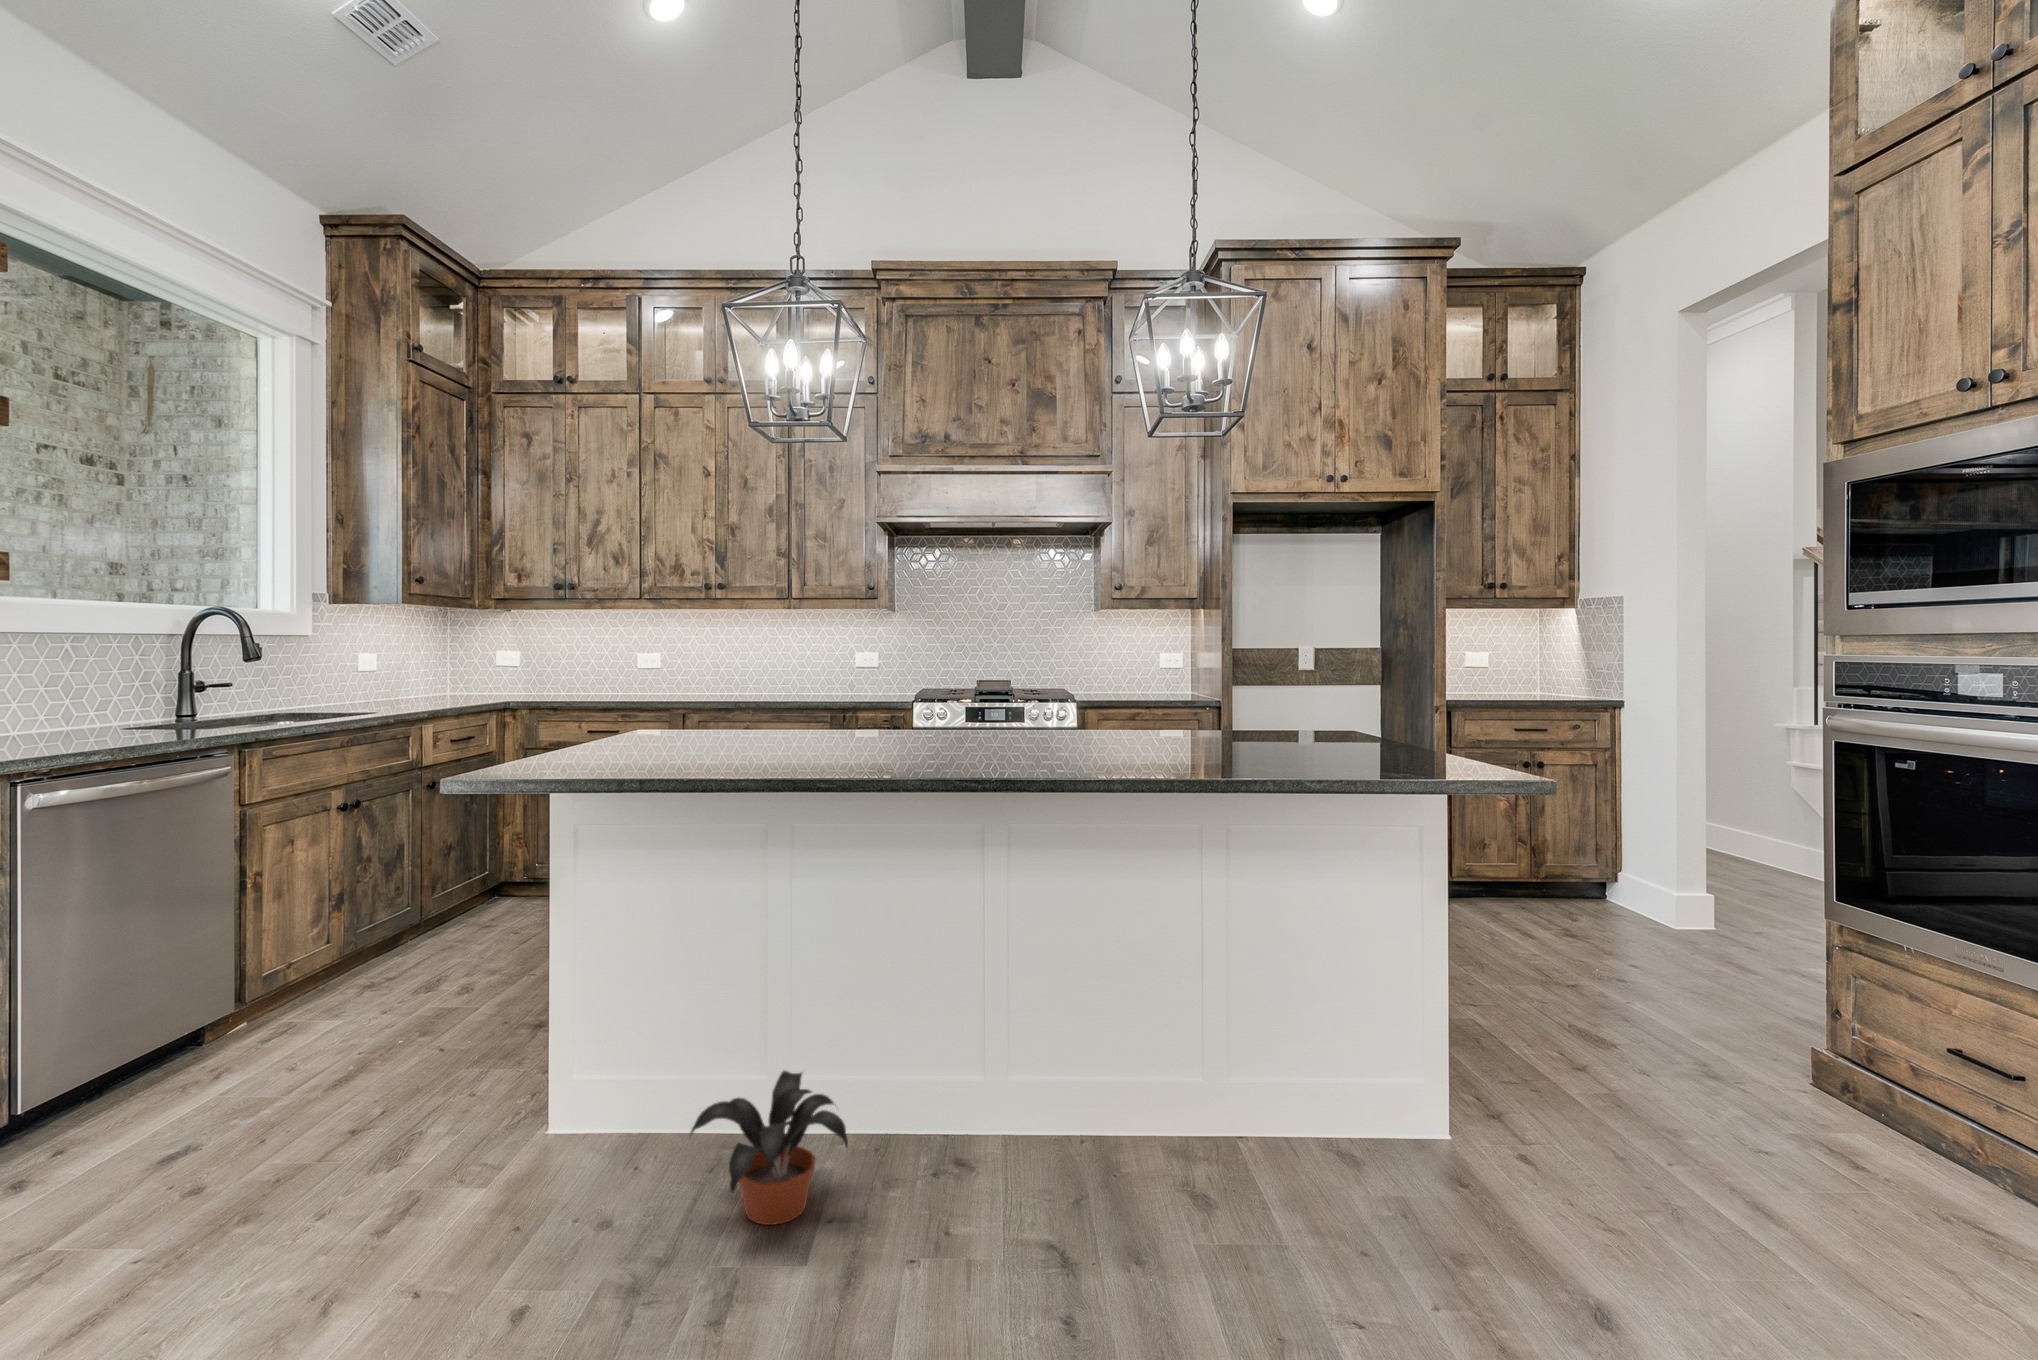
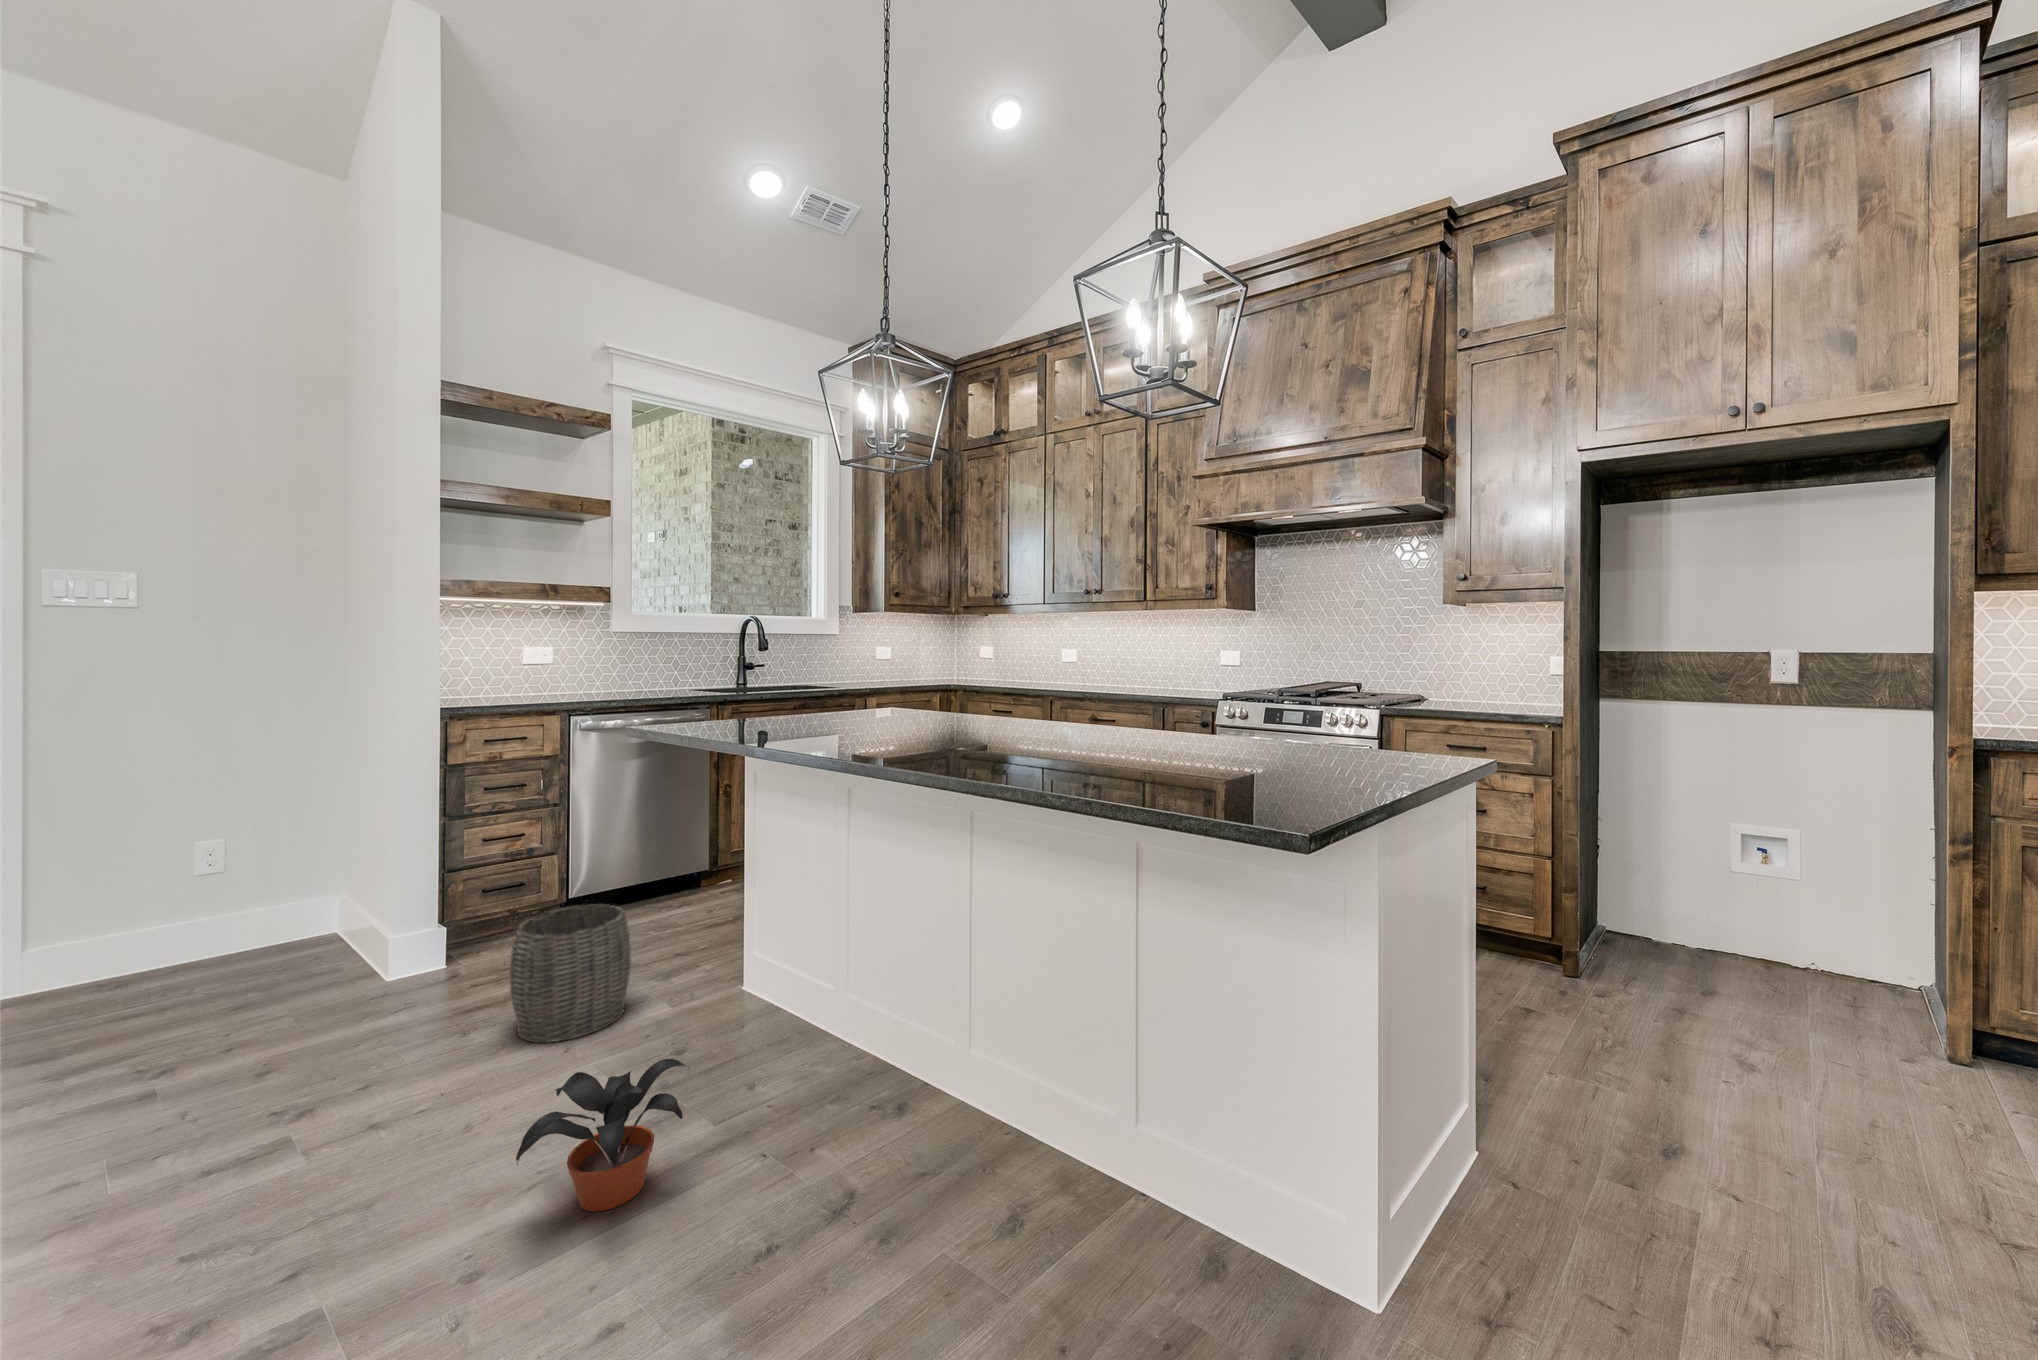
woven basket: none [307,996,467,1186] -> present [510,904,631,1043]

